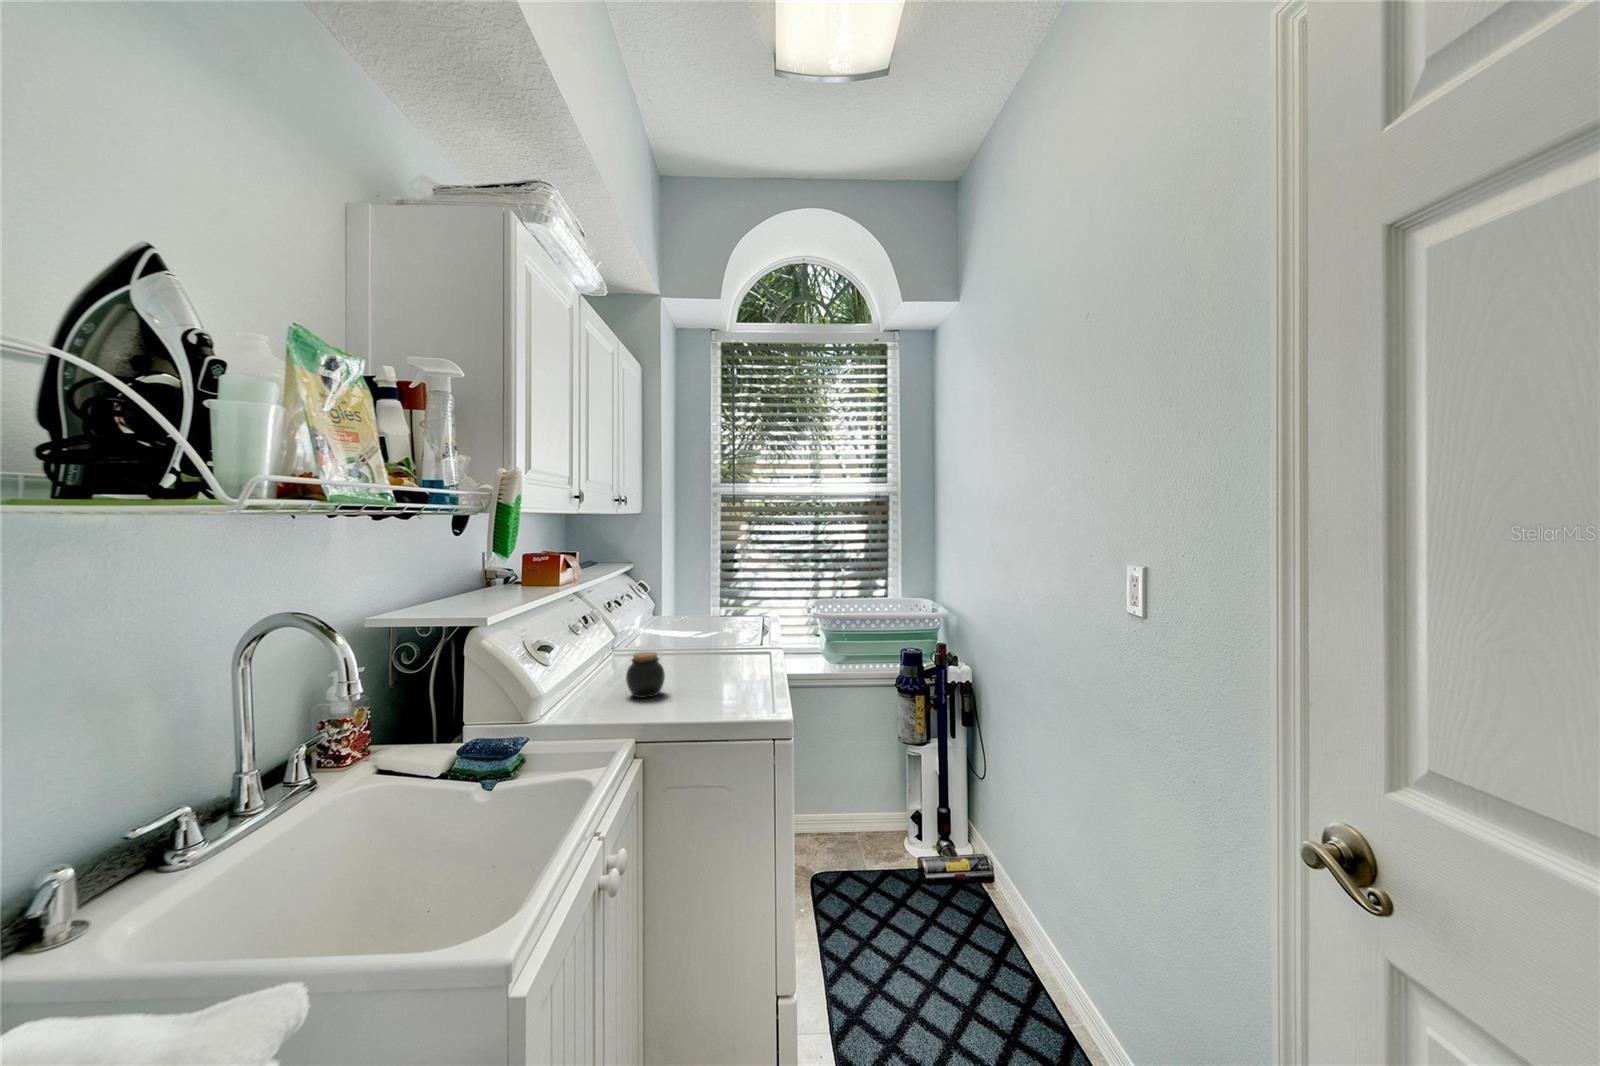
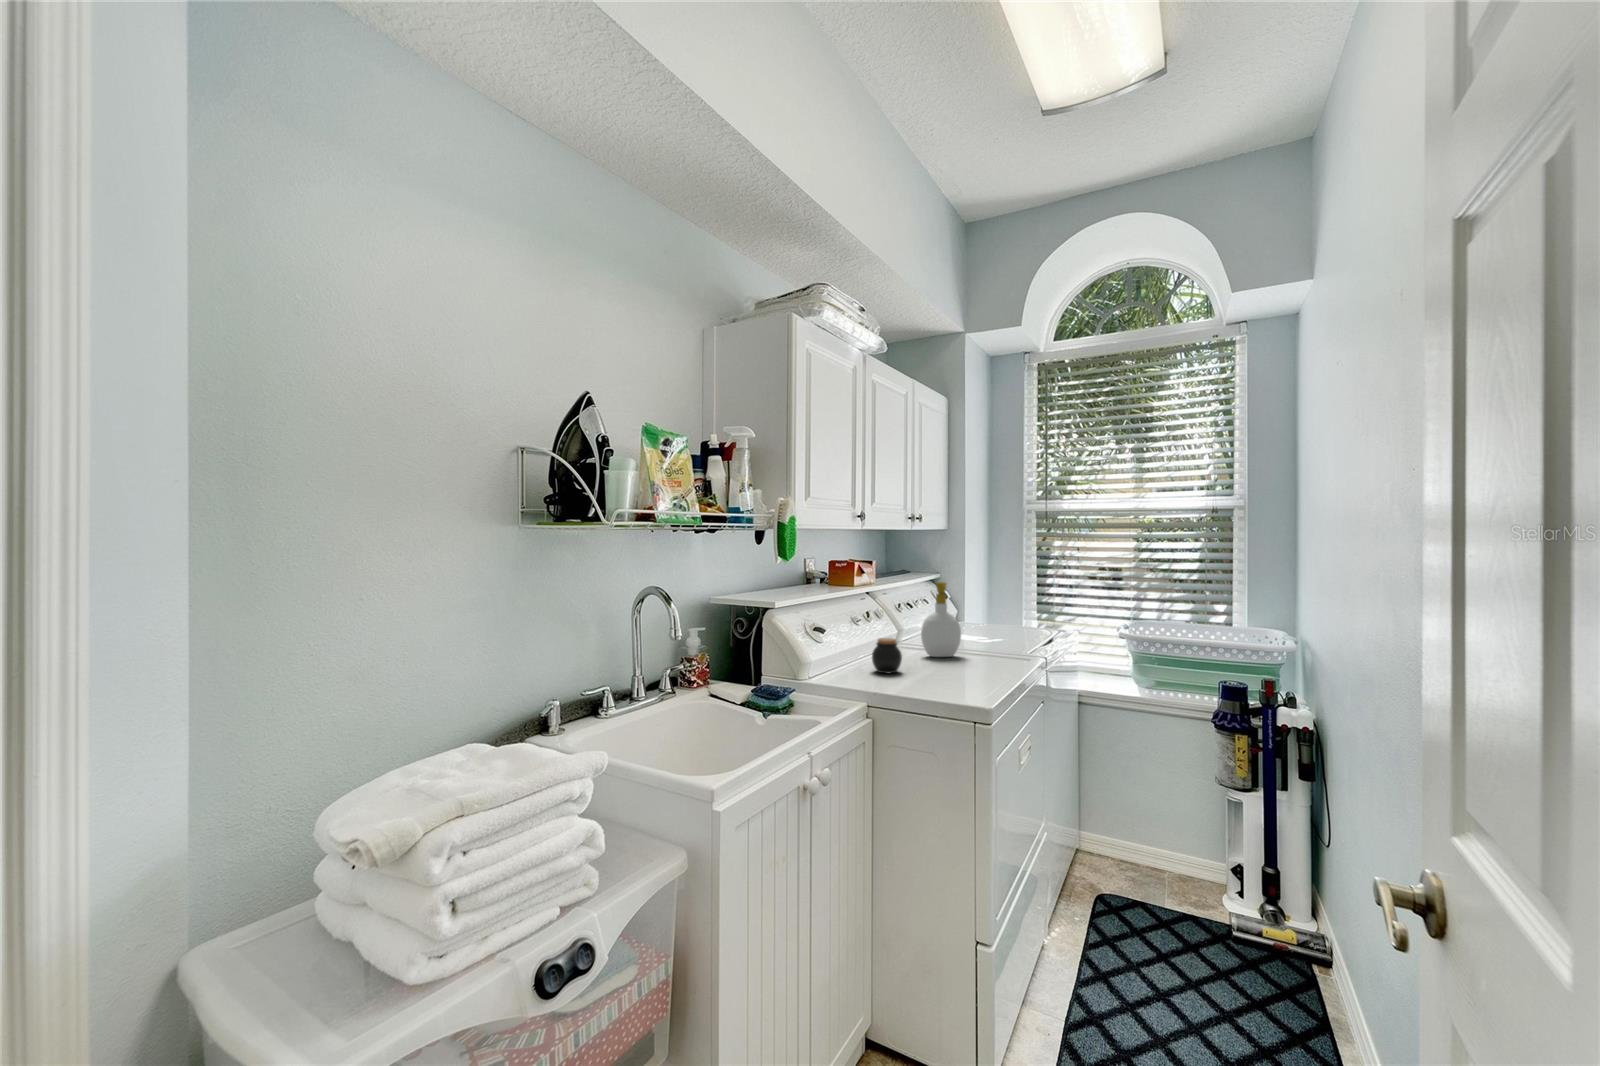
soap bottle: none [662,577,706,666] -> present [921,582,961,657]

